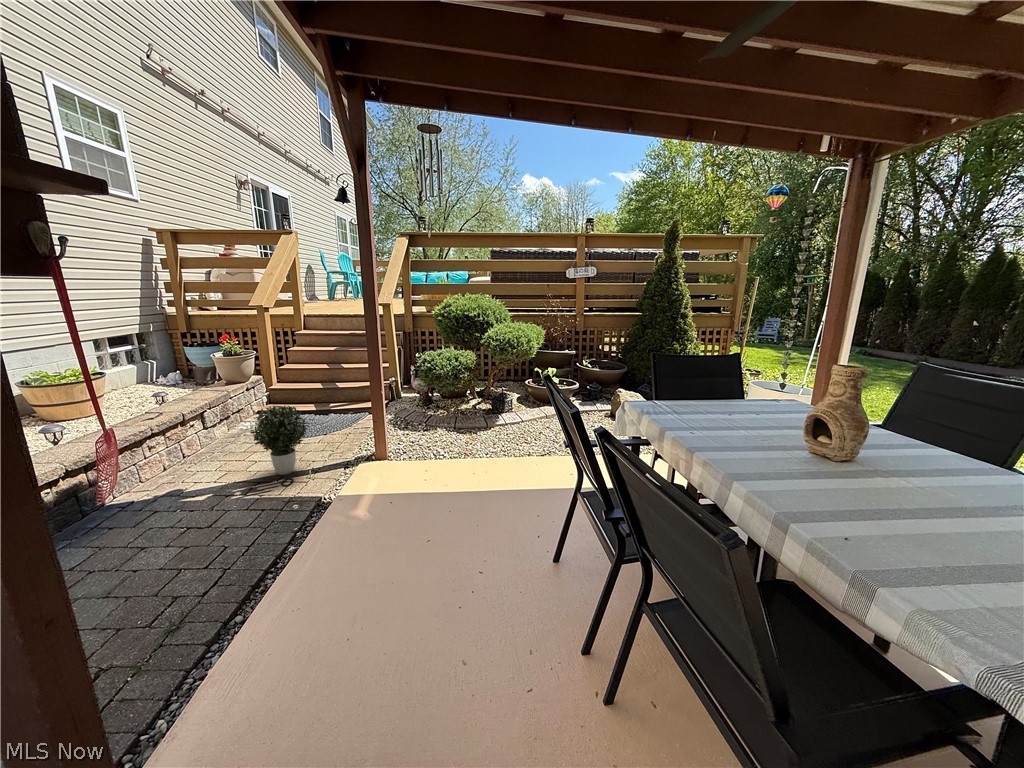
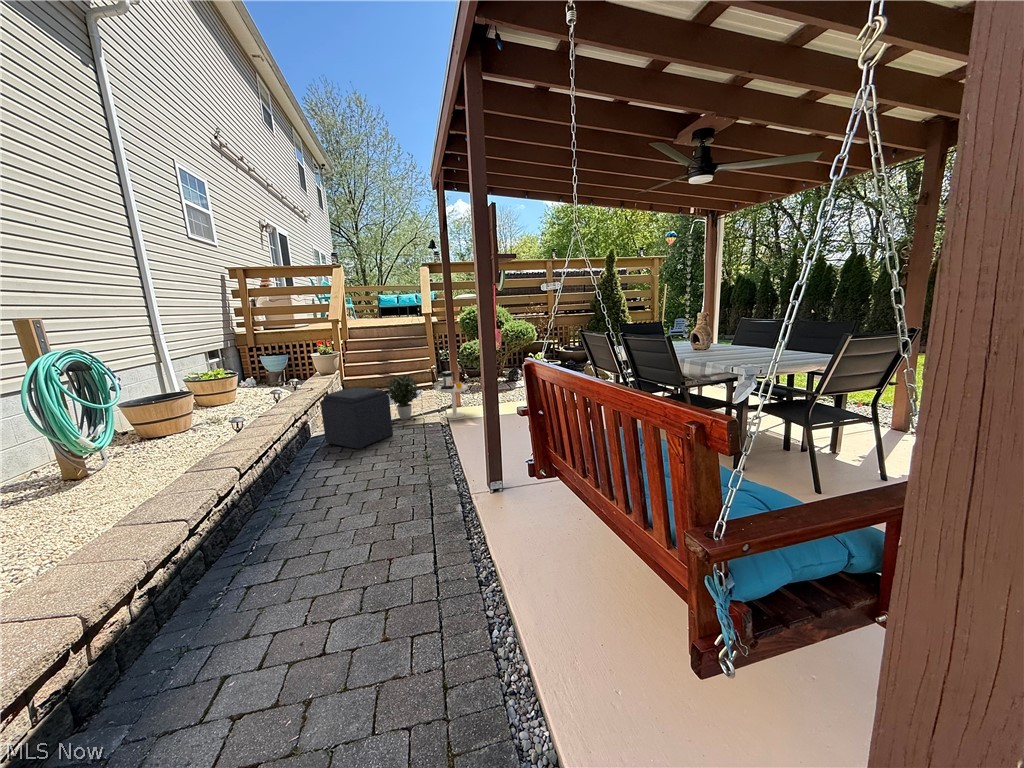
side table: none [328,406,379,484] -> present [438,371,468,418]
ottoman: none [92,427,221,547] -> present [321,387,393,449]

